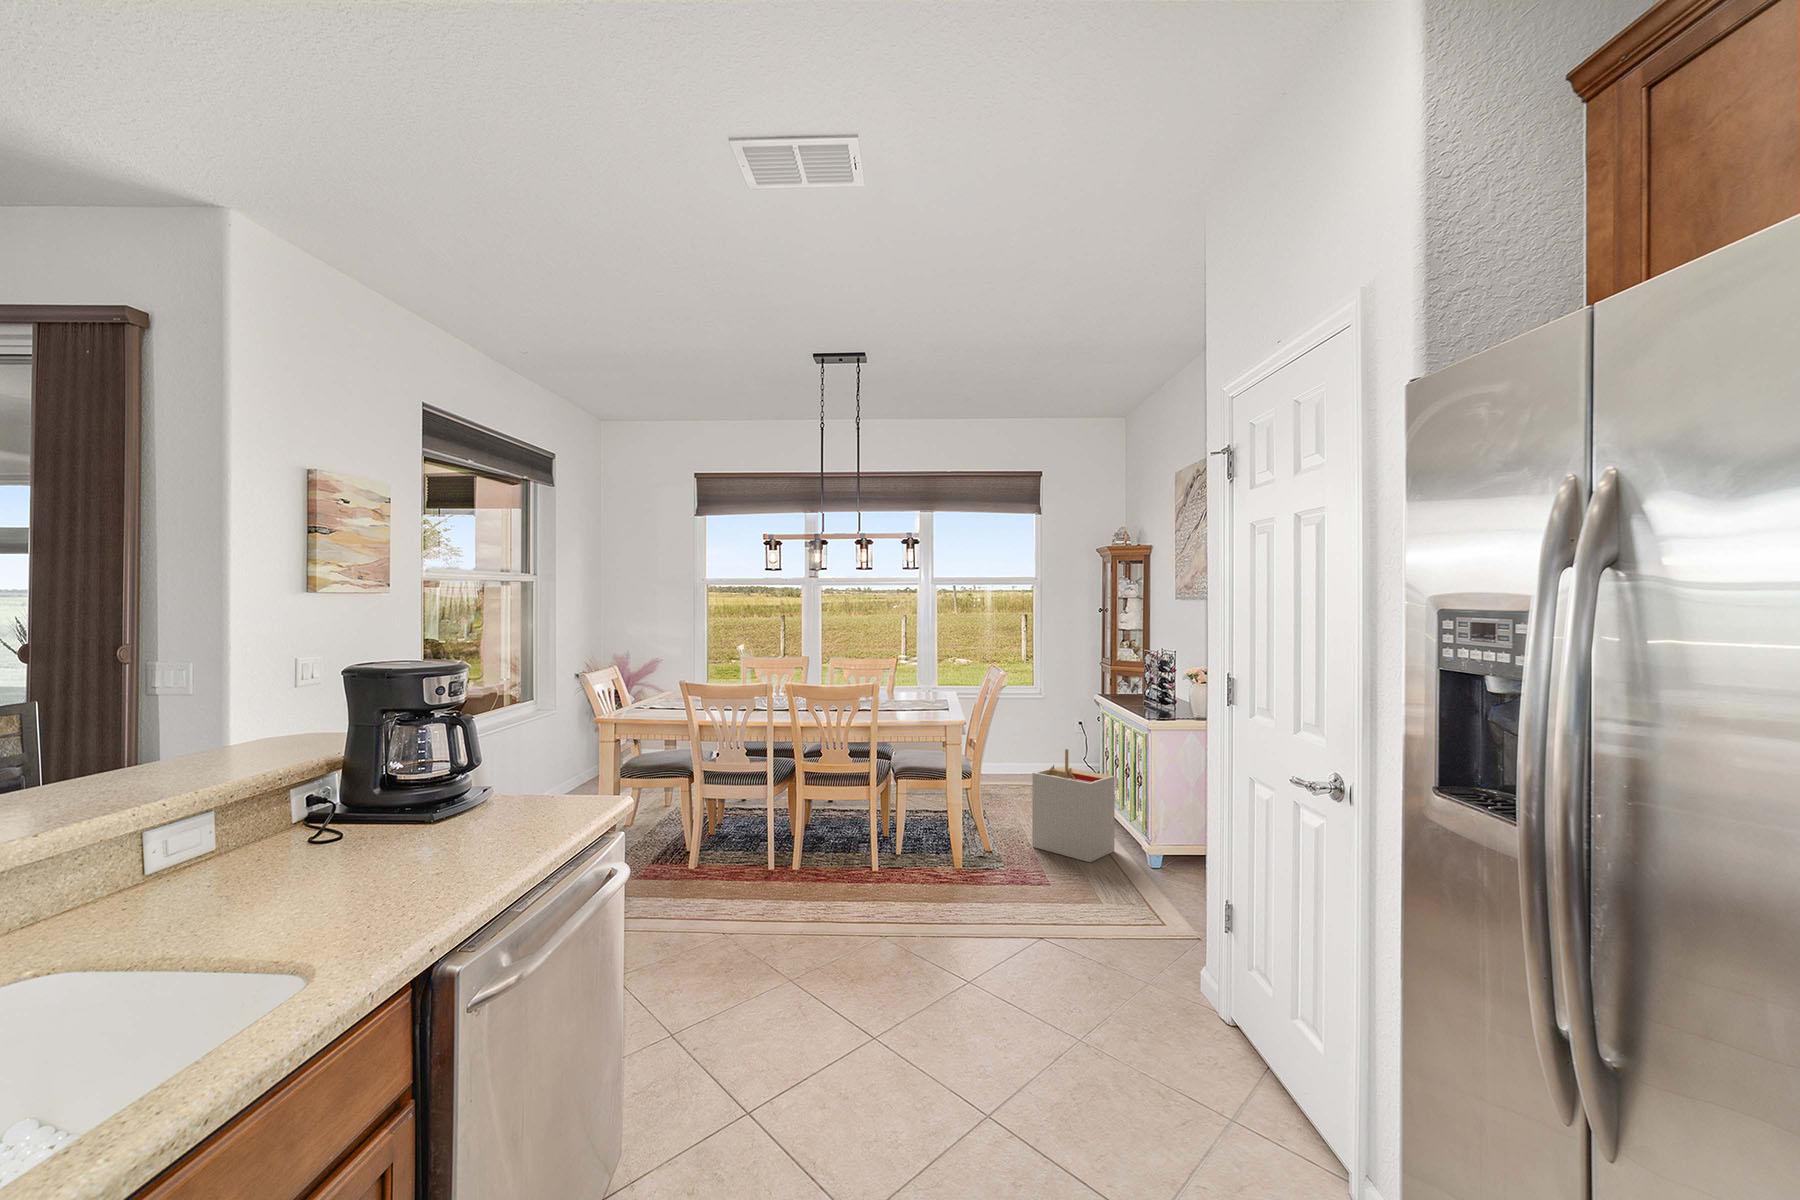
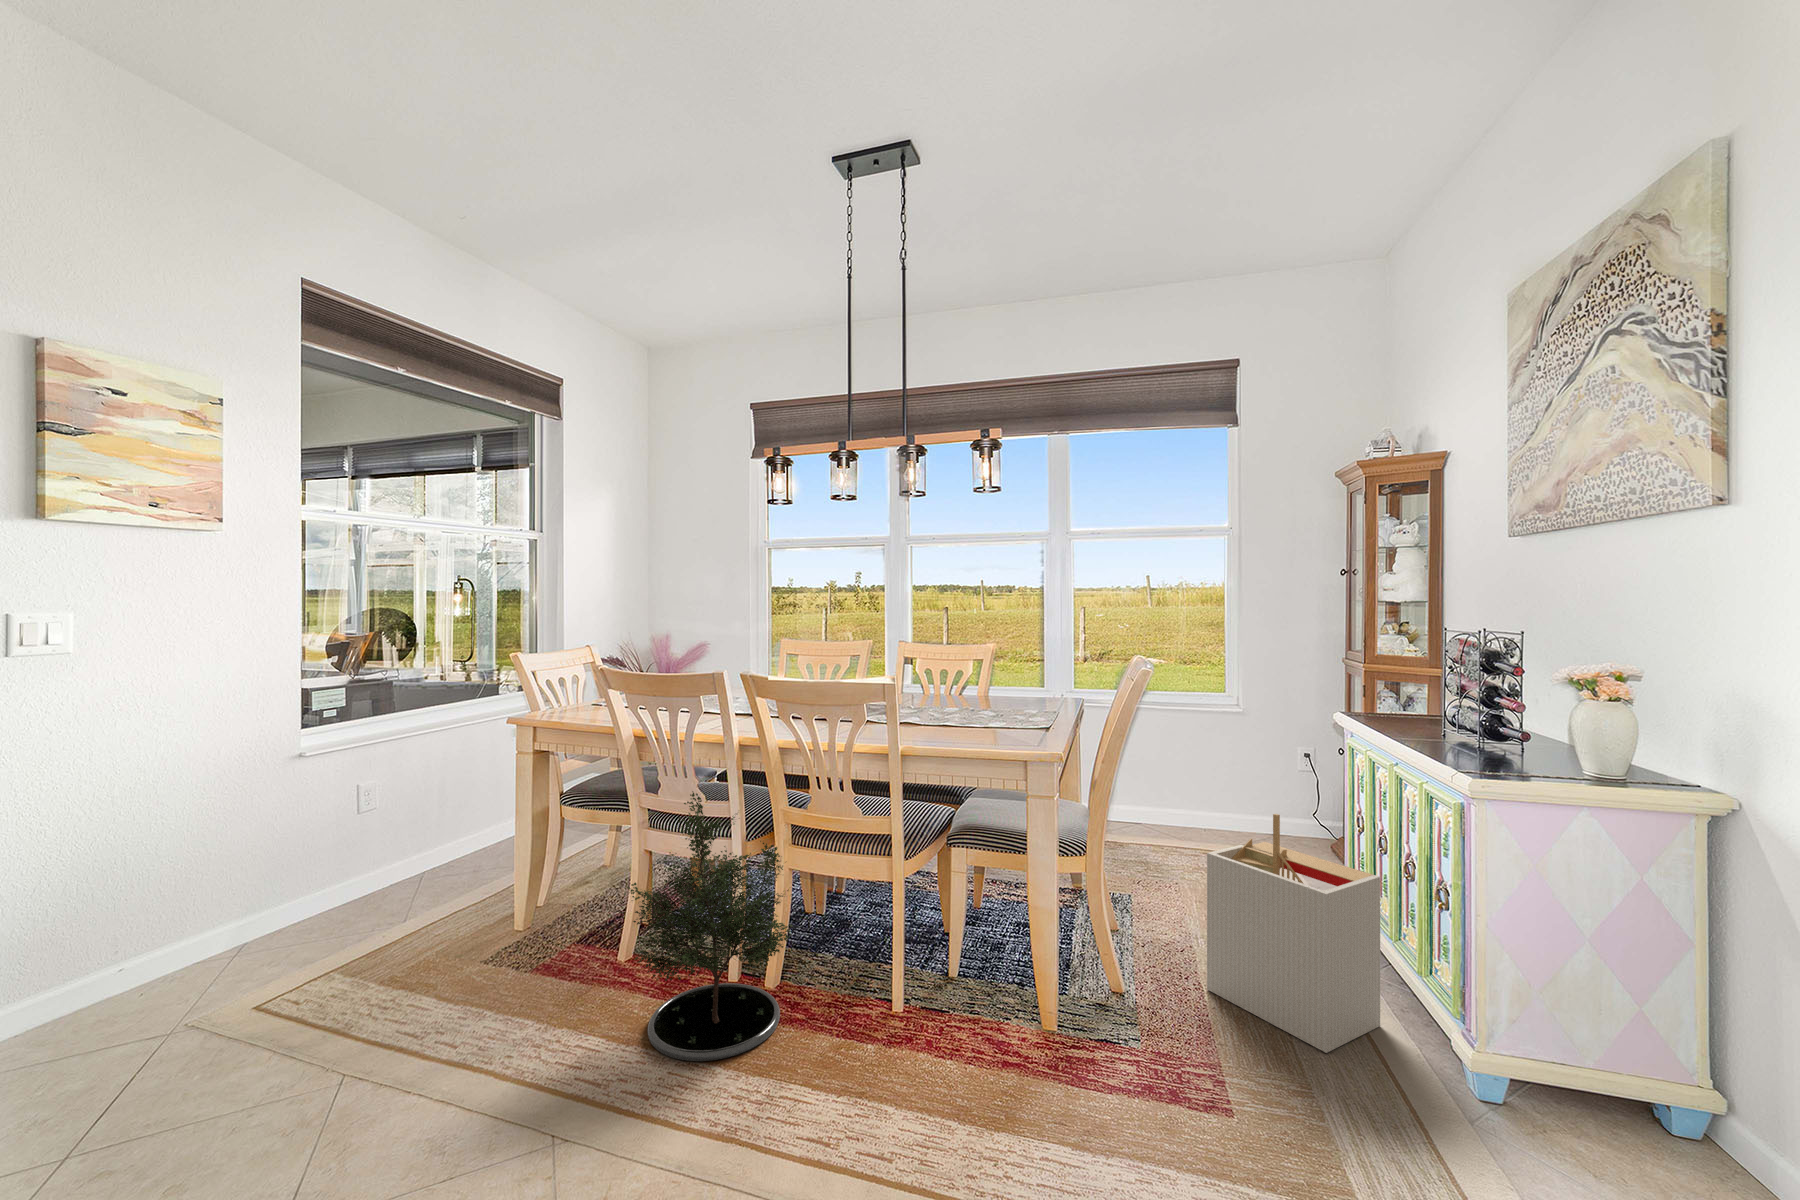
potted tree: none [731,752,818,900] -> present [624,791,793,1061]

